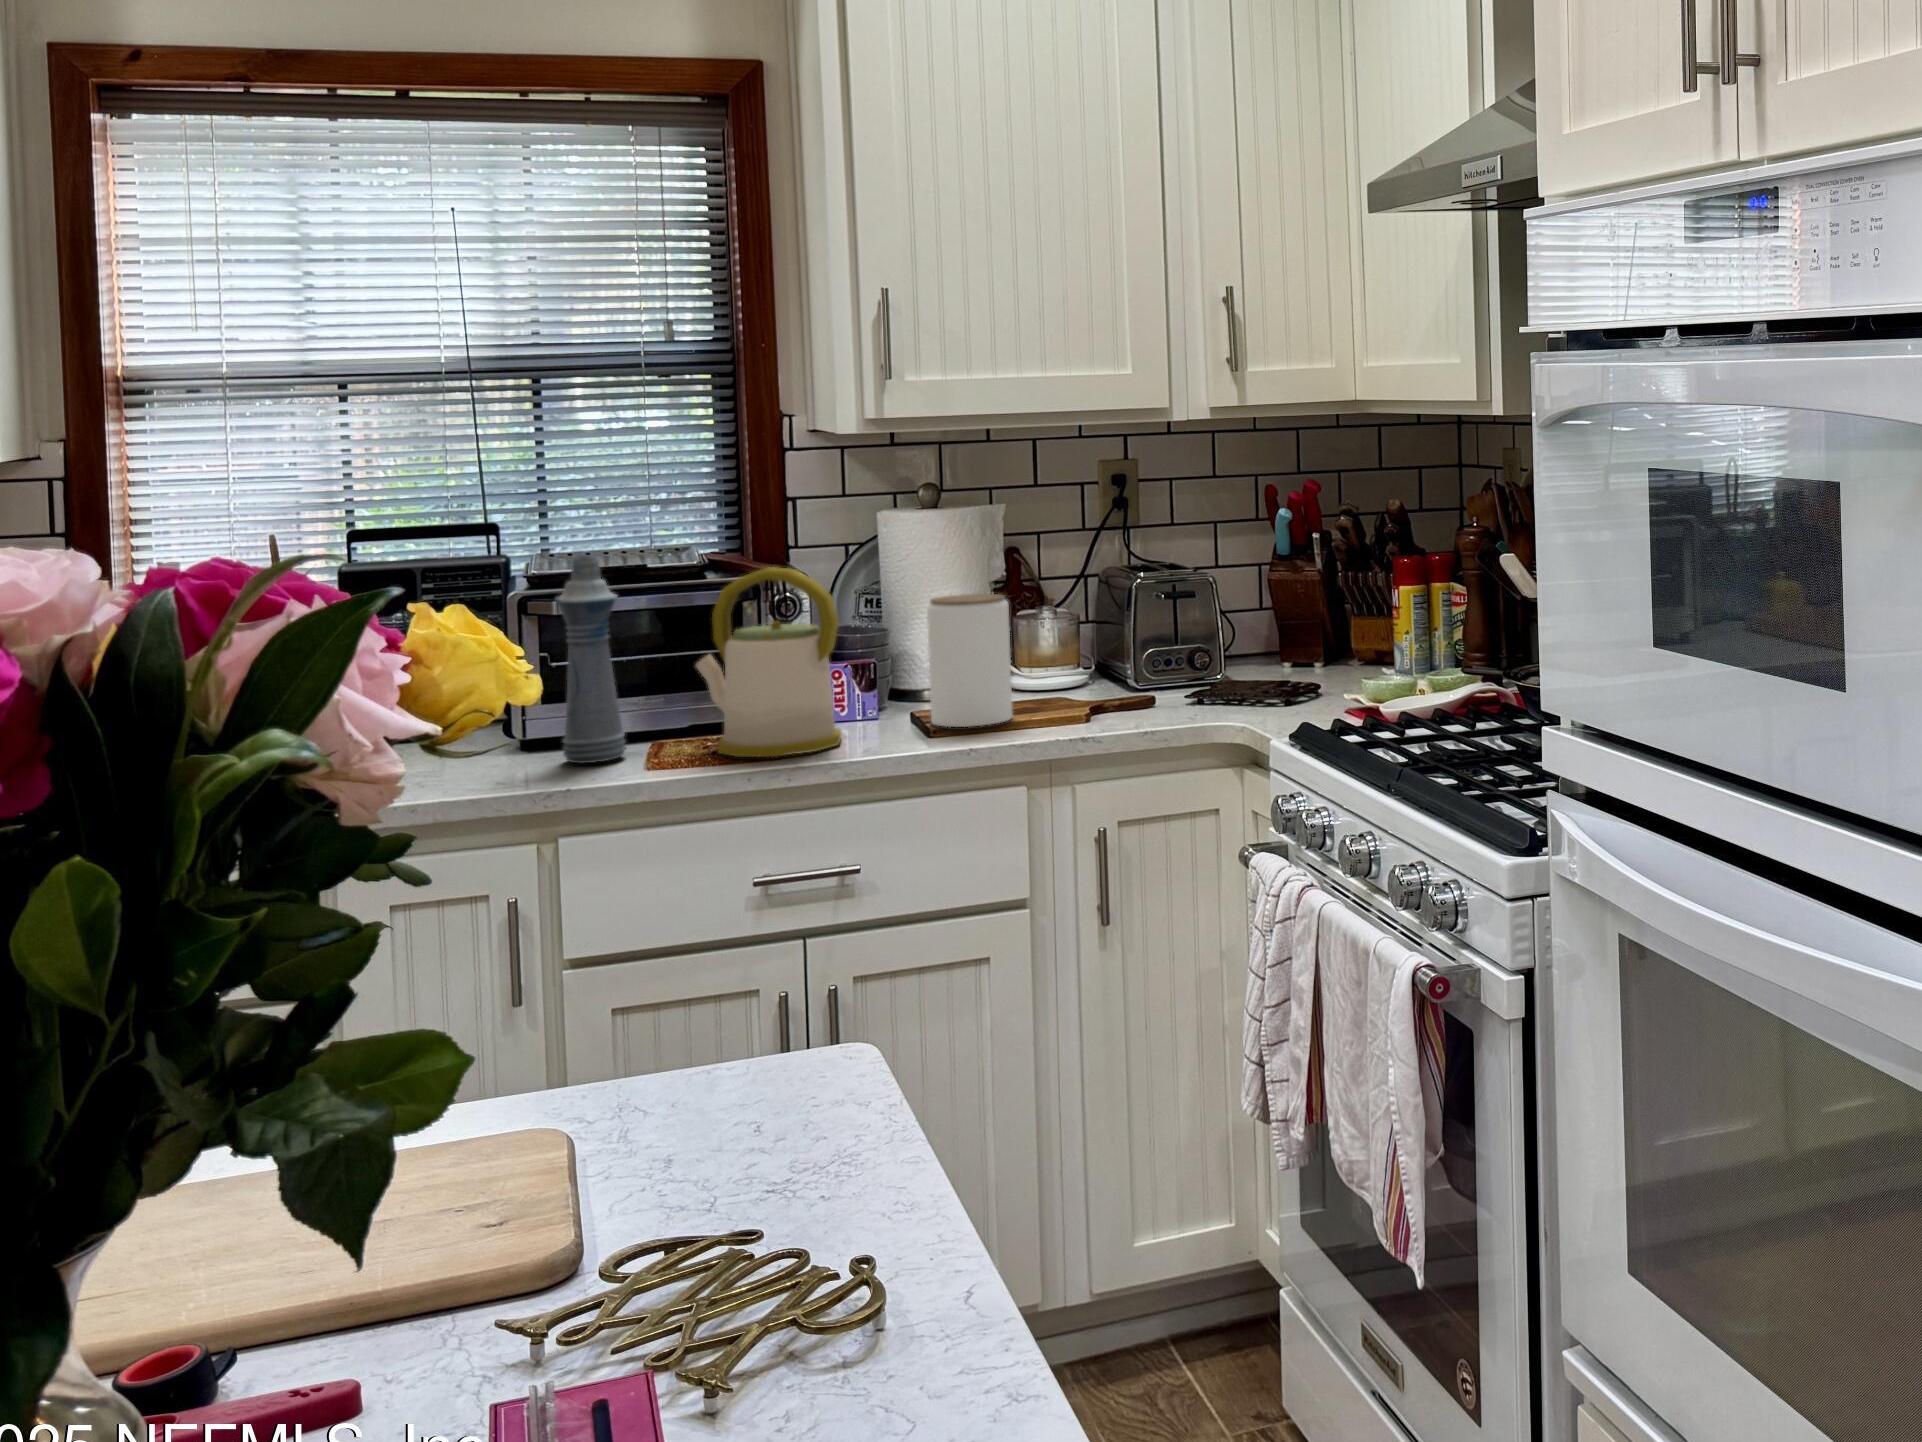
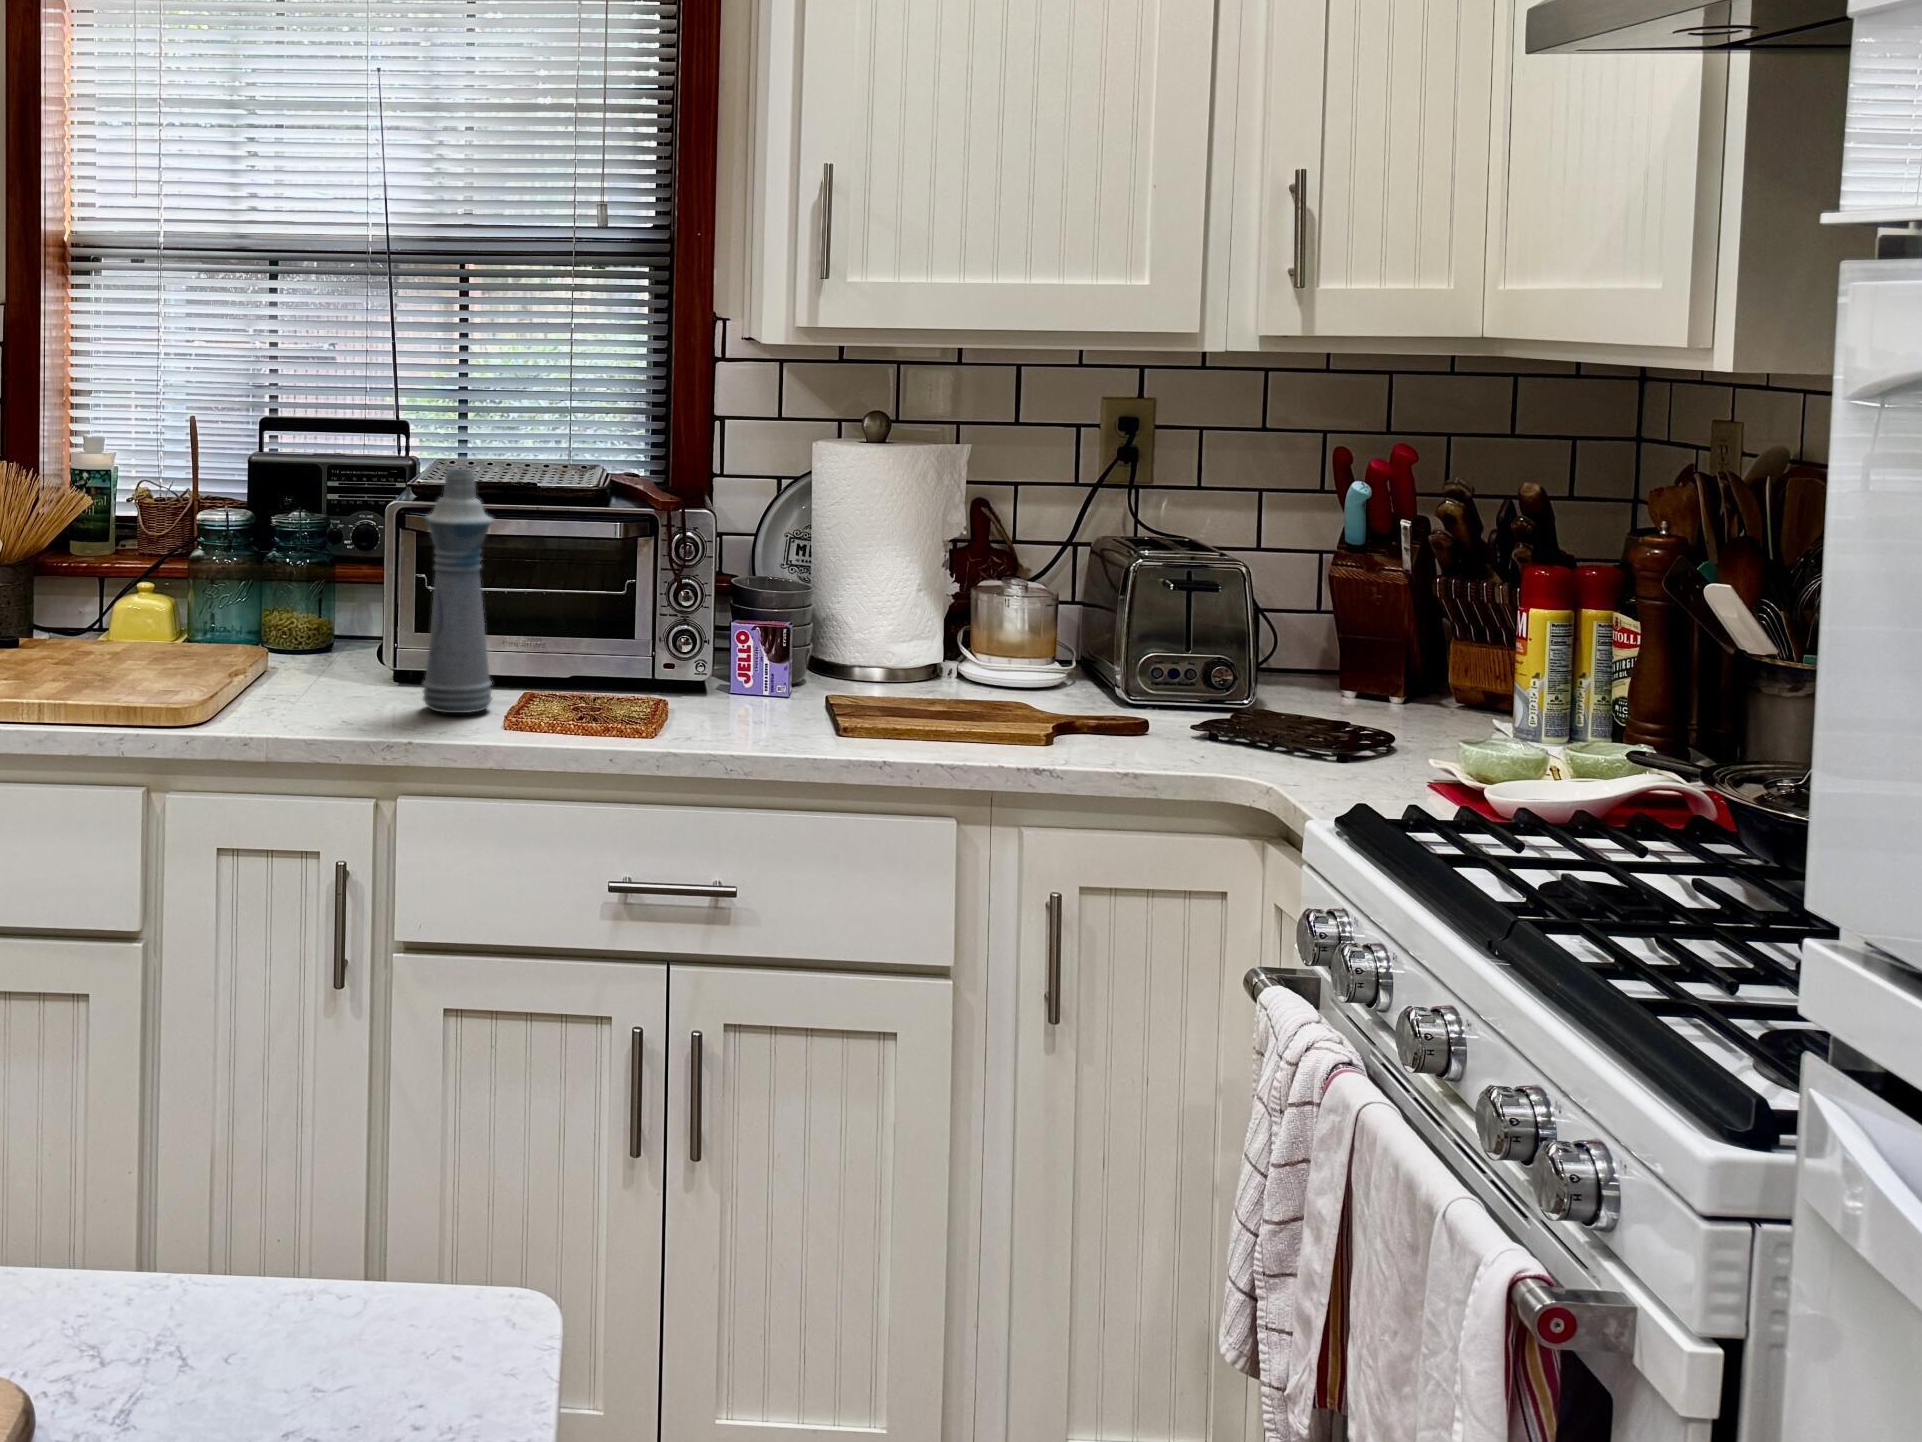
kettle: present [696,567,842,757] -> none [575,502,742,737]
jar: present [927,594,1013,727] -> none [853,558,962,730]

